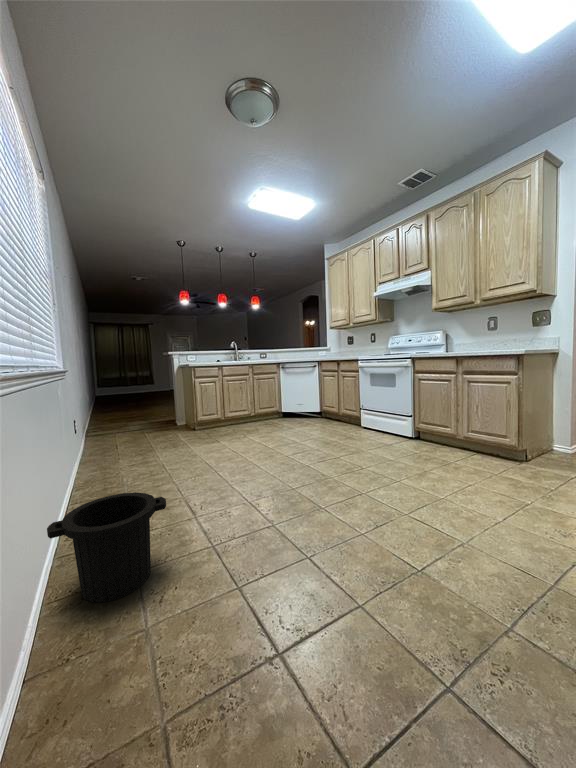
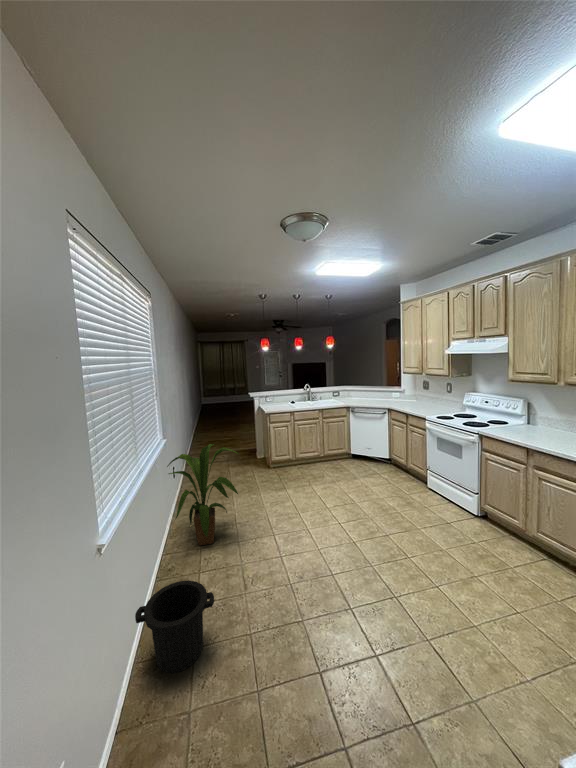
house plant: none [69,355,174,492] -> present [167,444,239,545]

